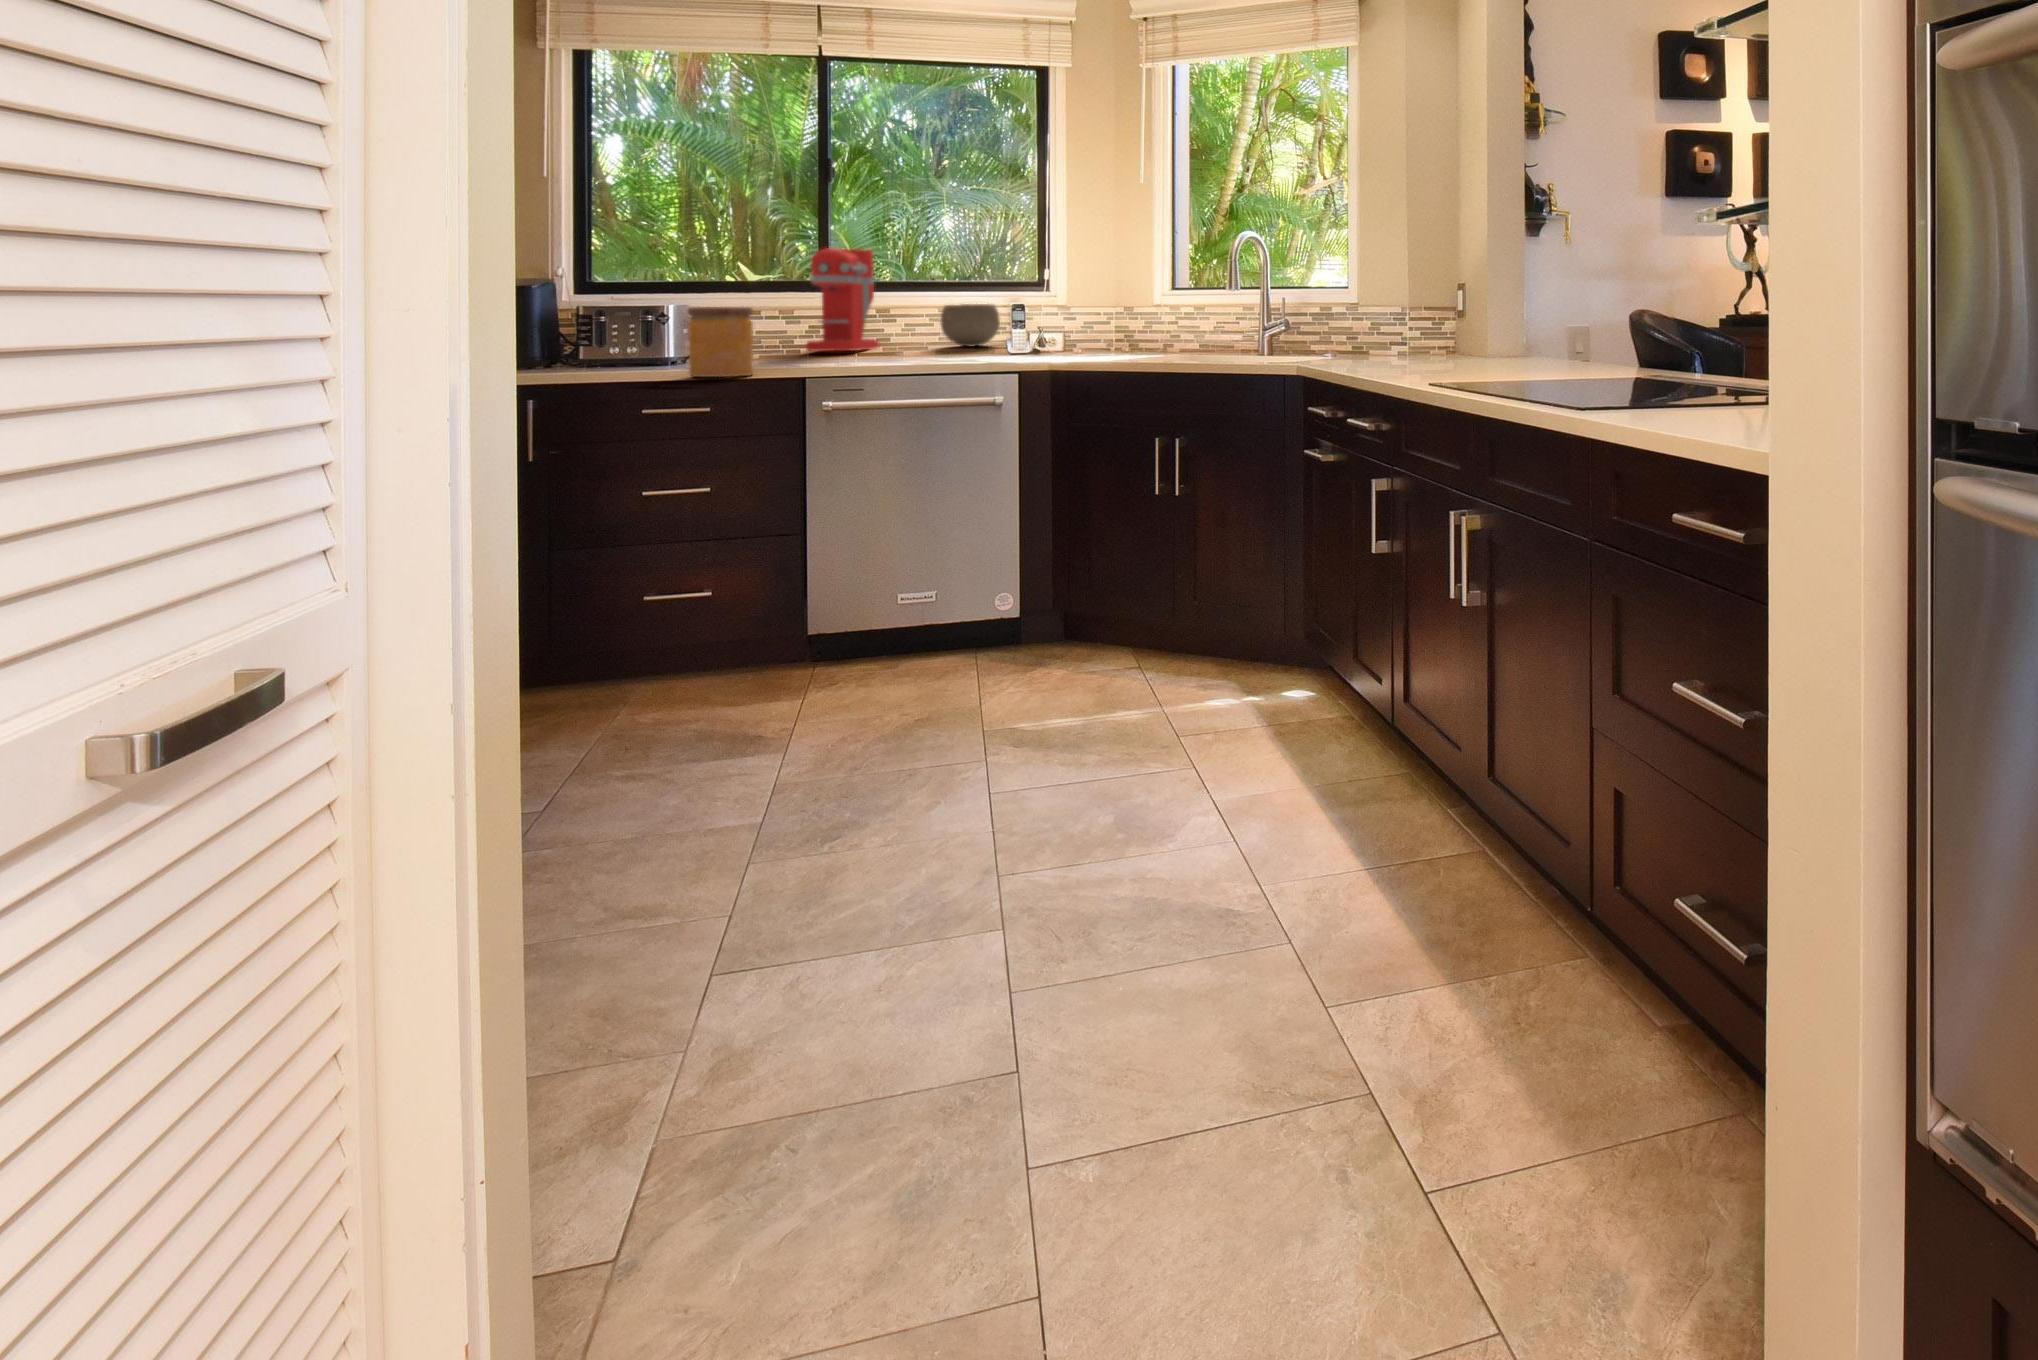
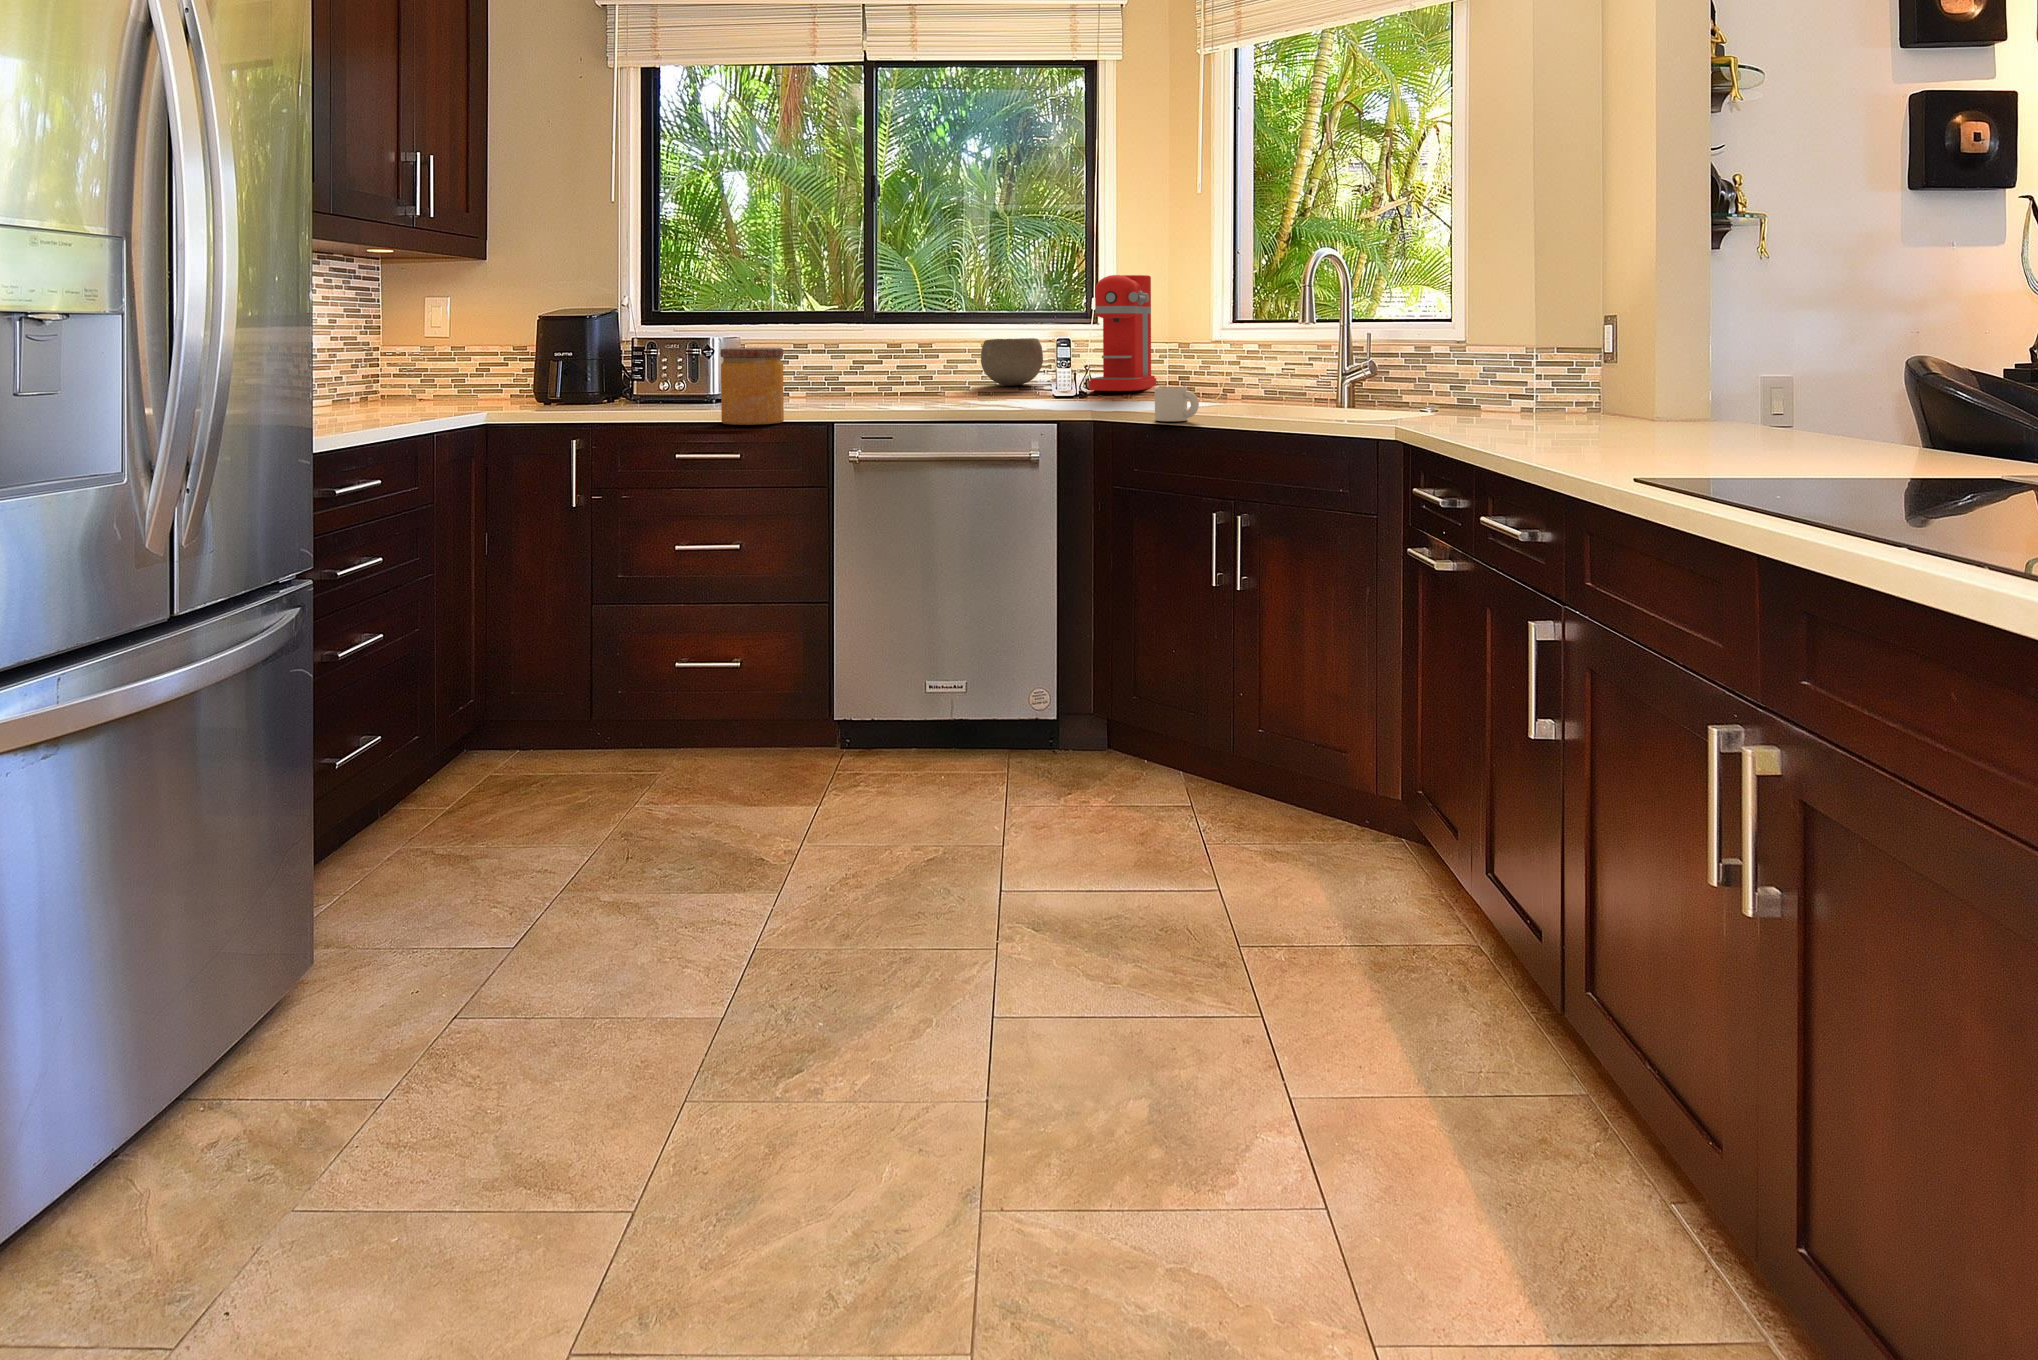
coffee maker: present [806,248,880,351] -> present [1089,275,1156,391]
mug: none [1103,340,1141,368] -> present [1155,387,1199,421]

